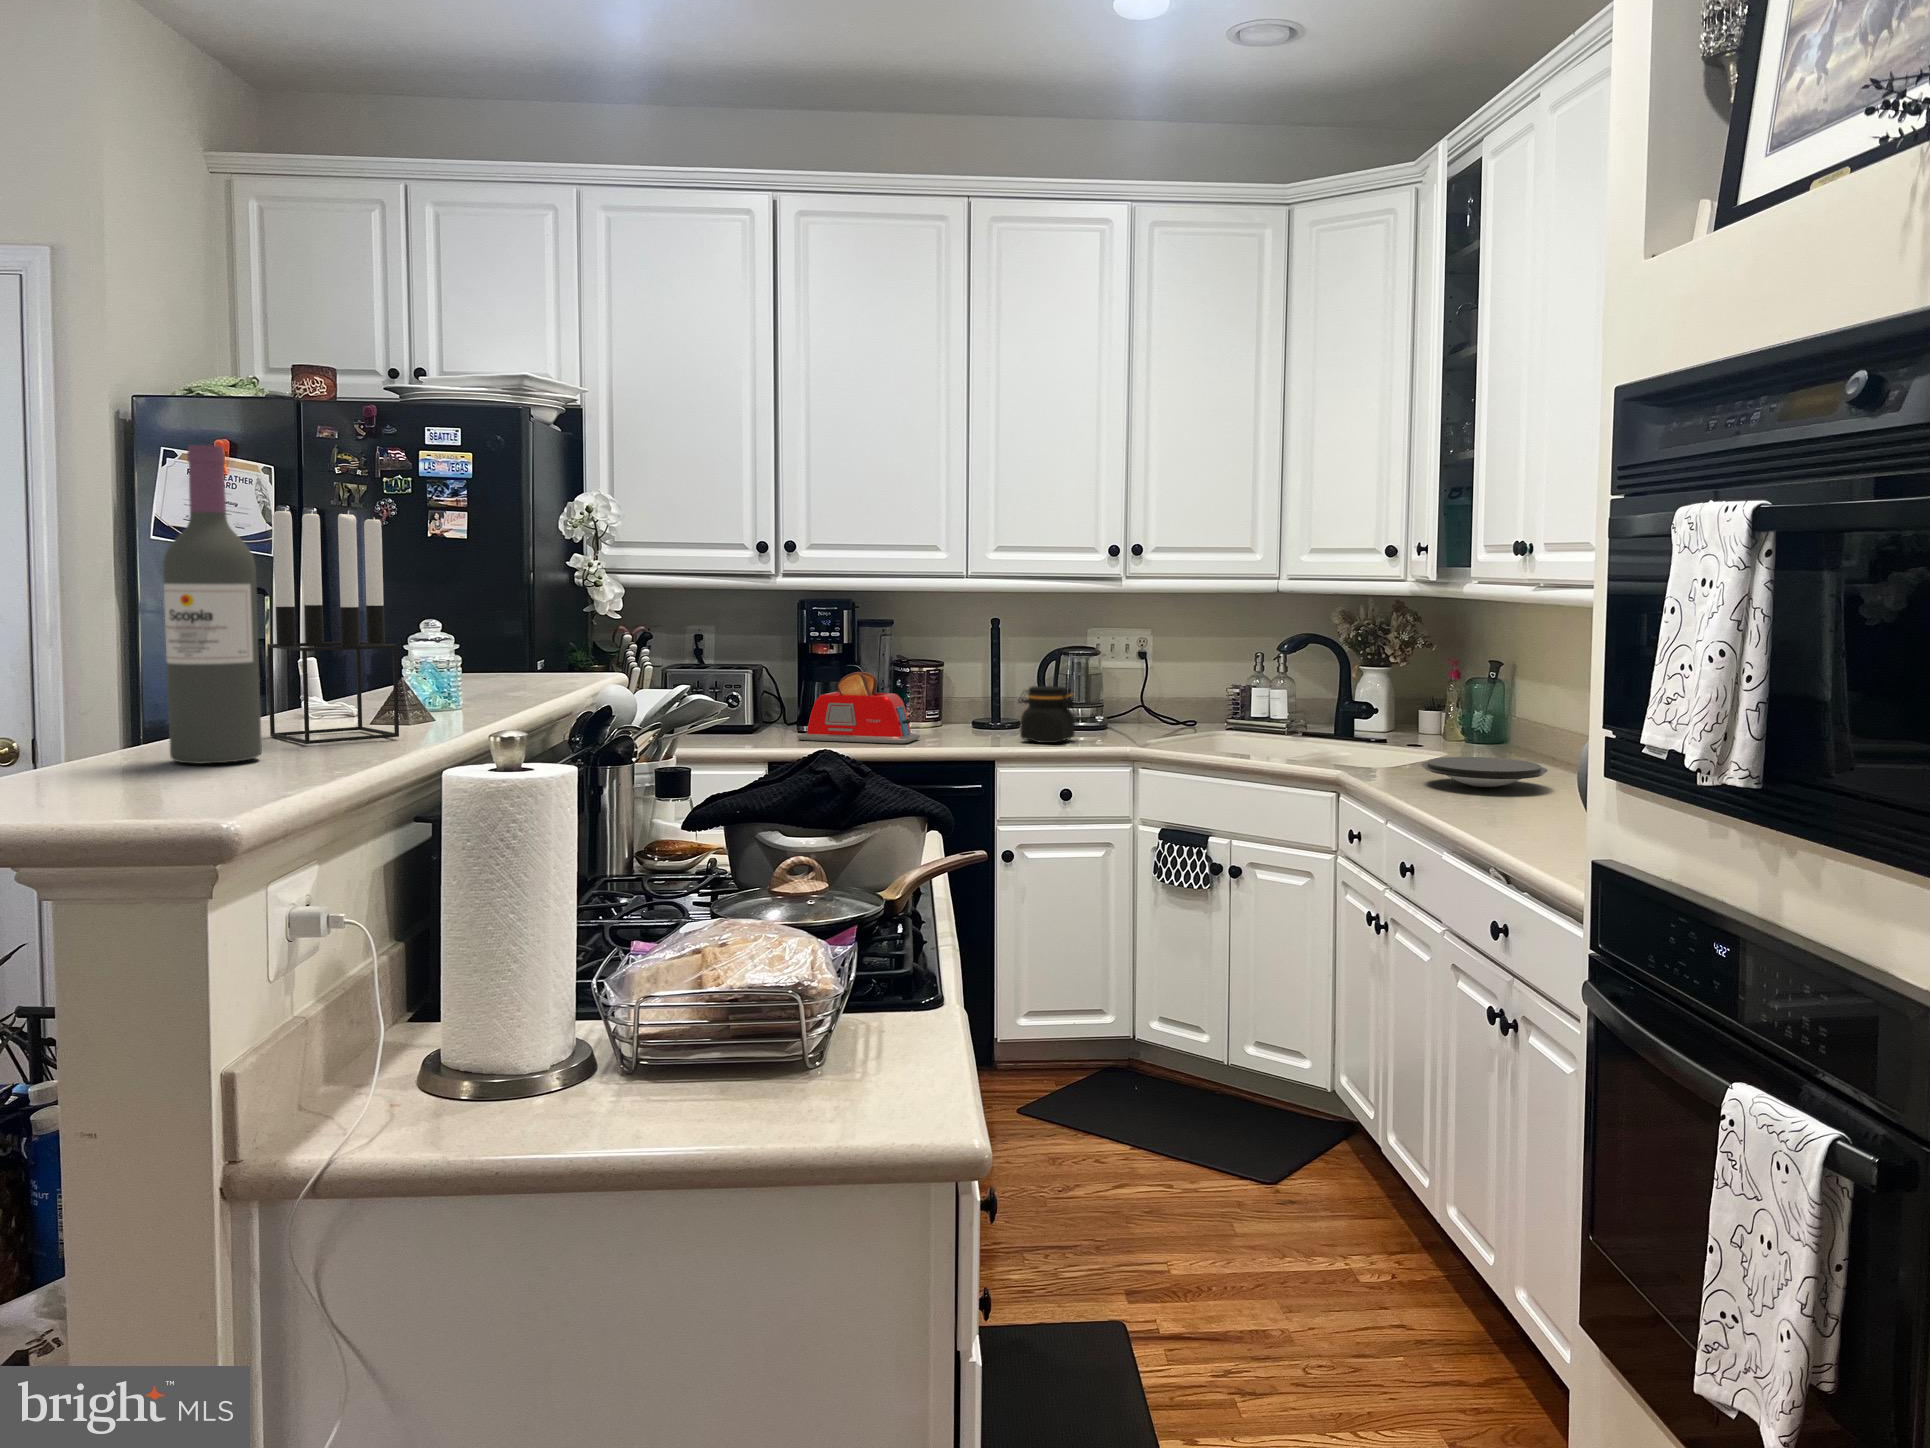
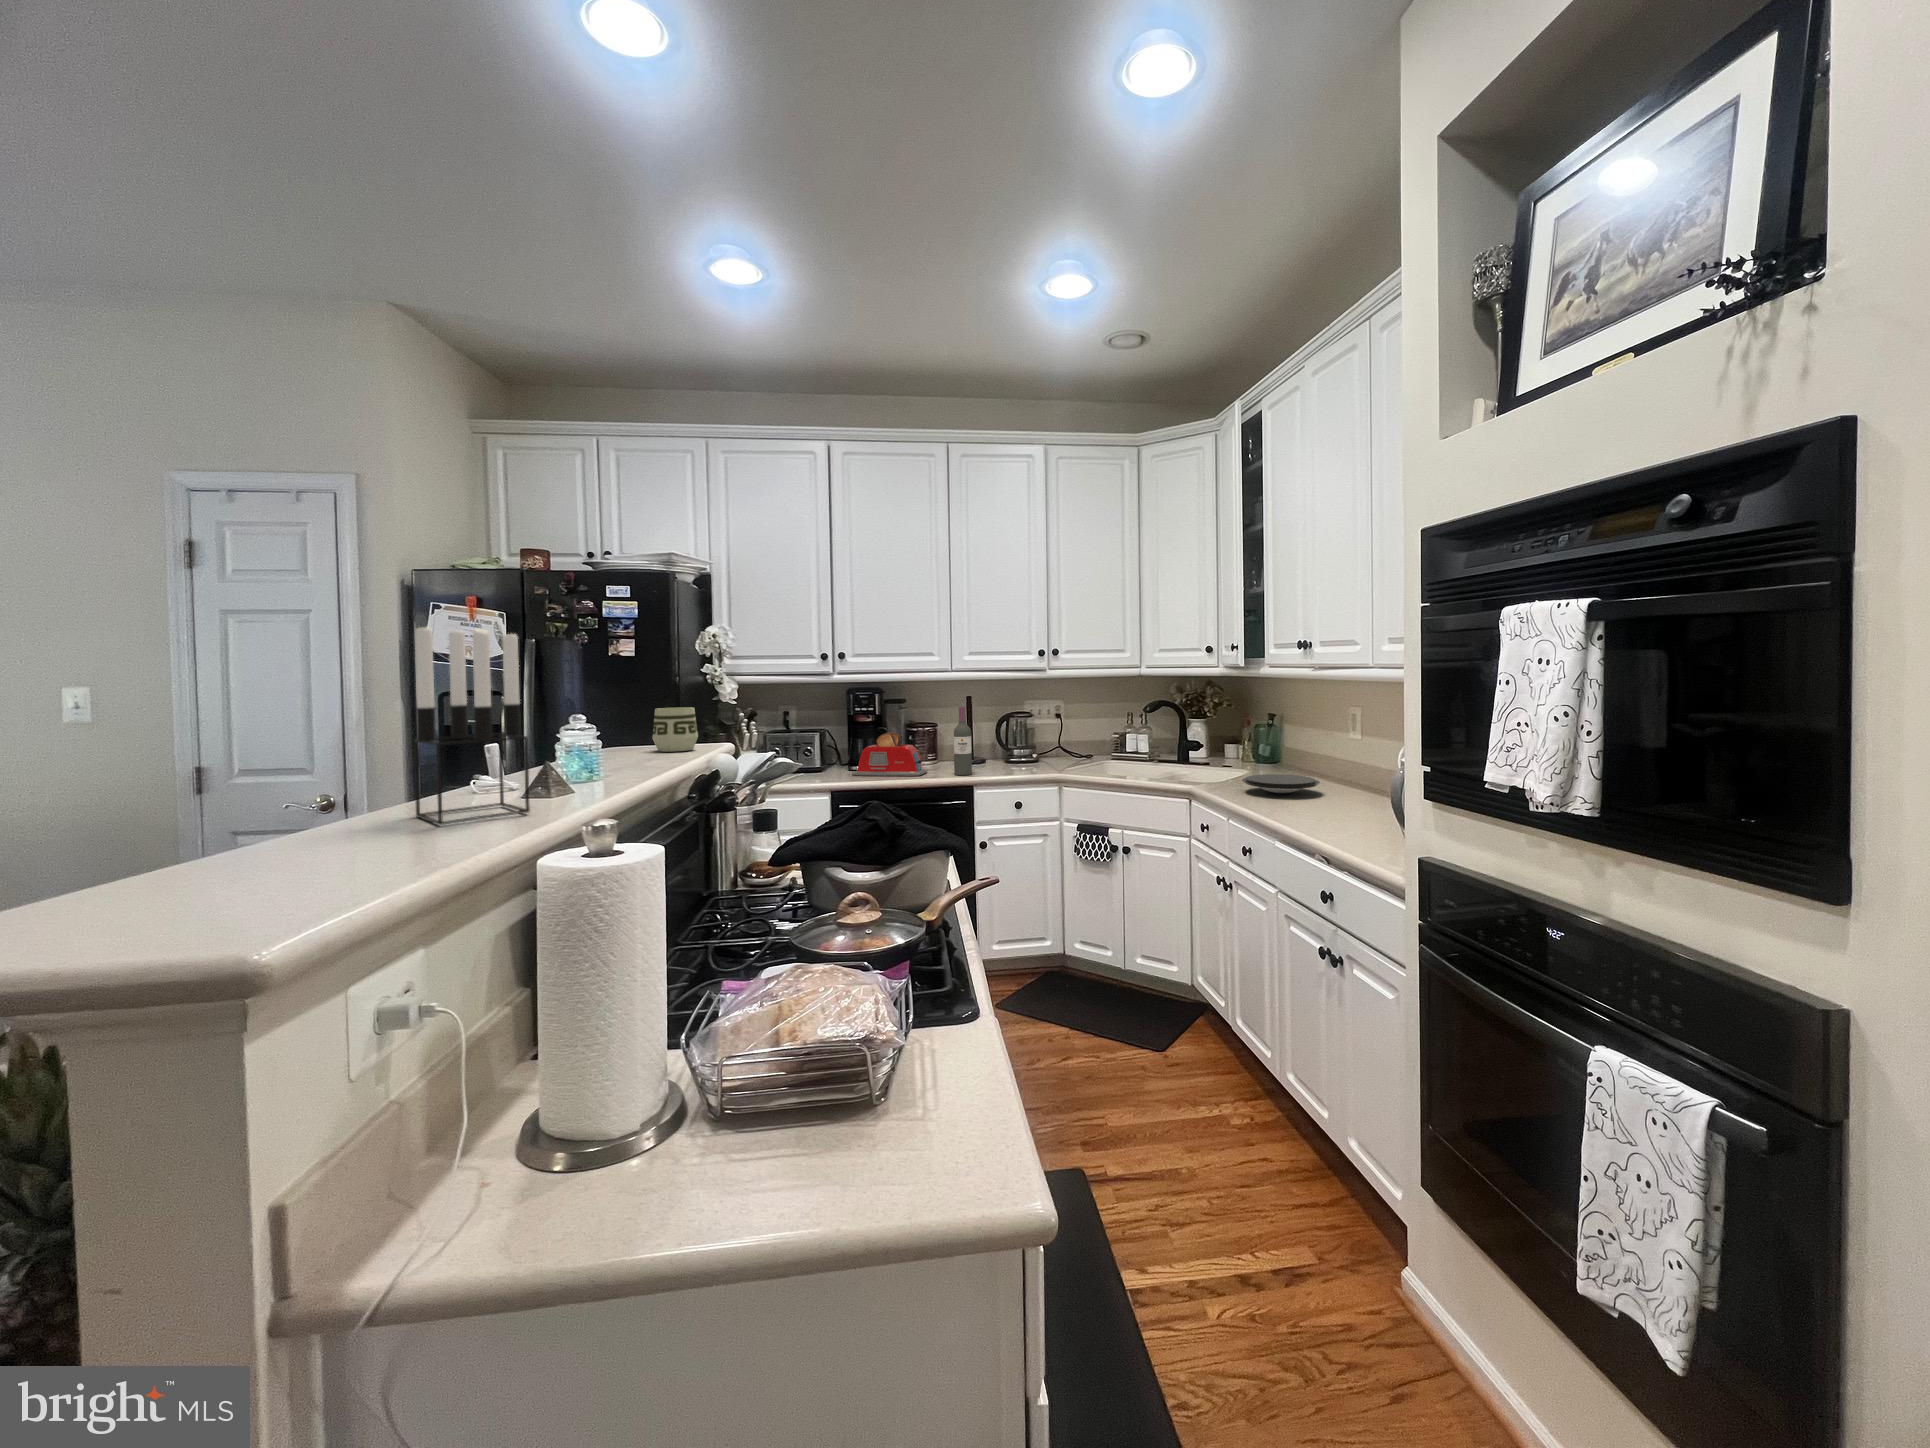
wine bottle: present [163,445,262,764] -> present [954,707,972,775]
cup: none [511,619,574,682] -> present [653,707,698,752]
jar: present [1018,686,1077,743] -> none [987,737,1023,772]

